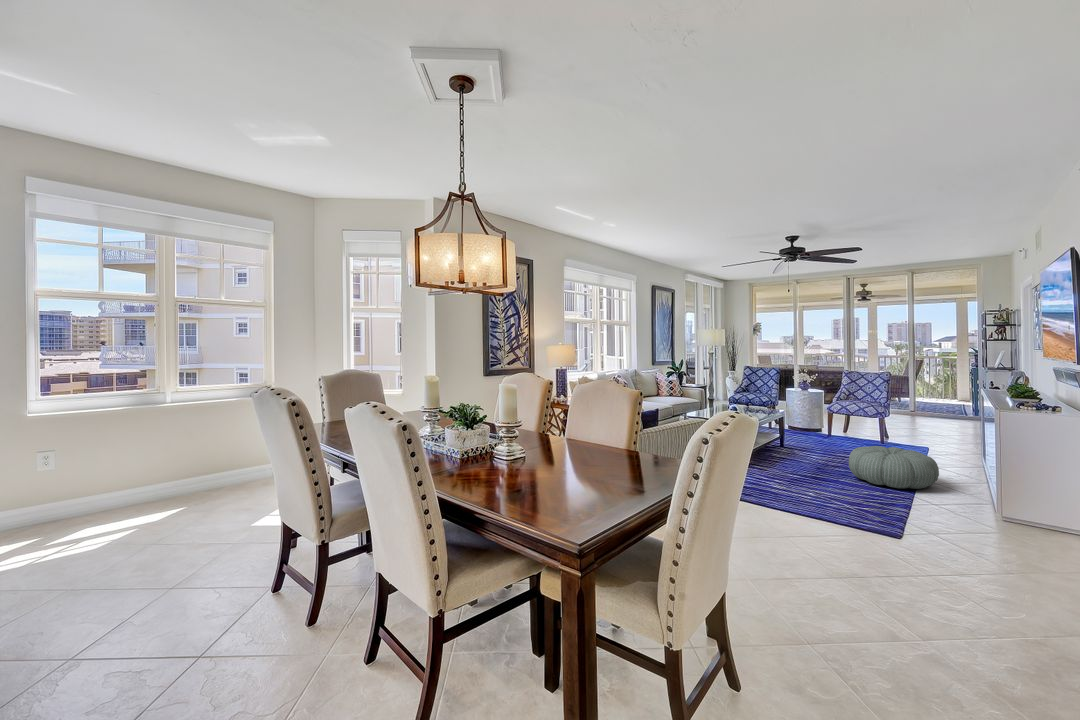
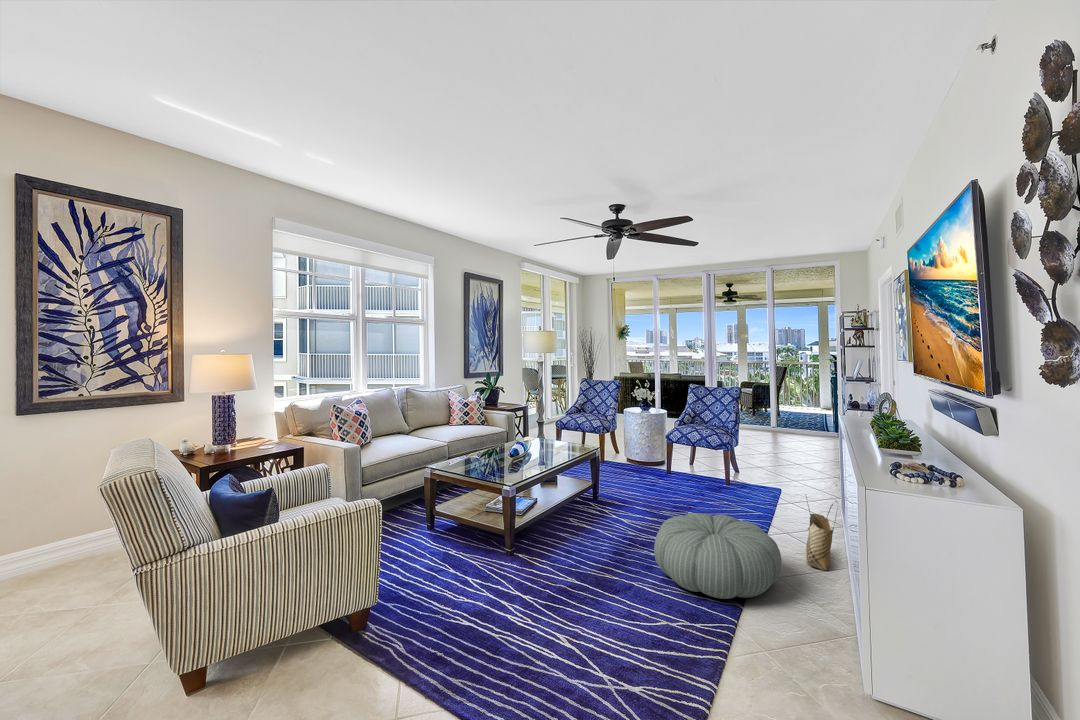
woven basket: none [954,437,979,483] -> present [805,495,837,570]

